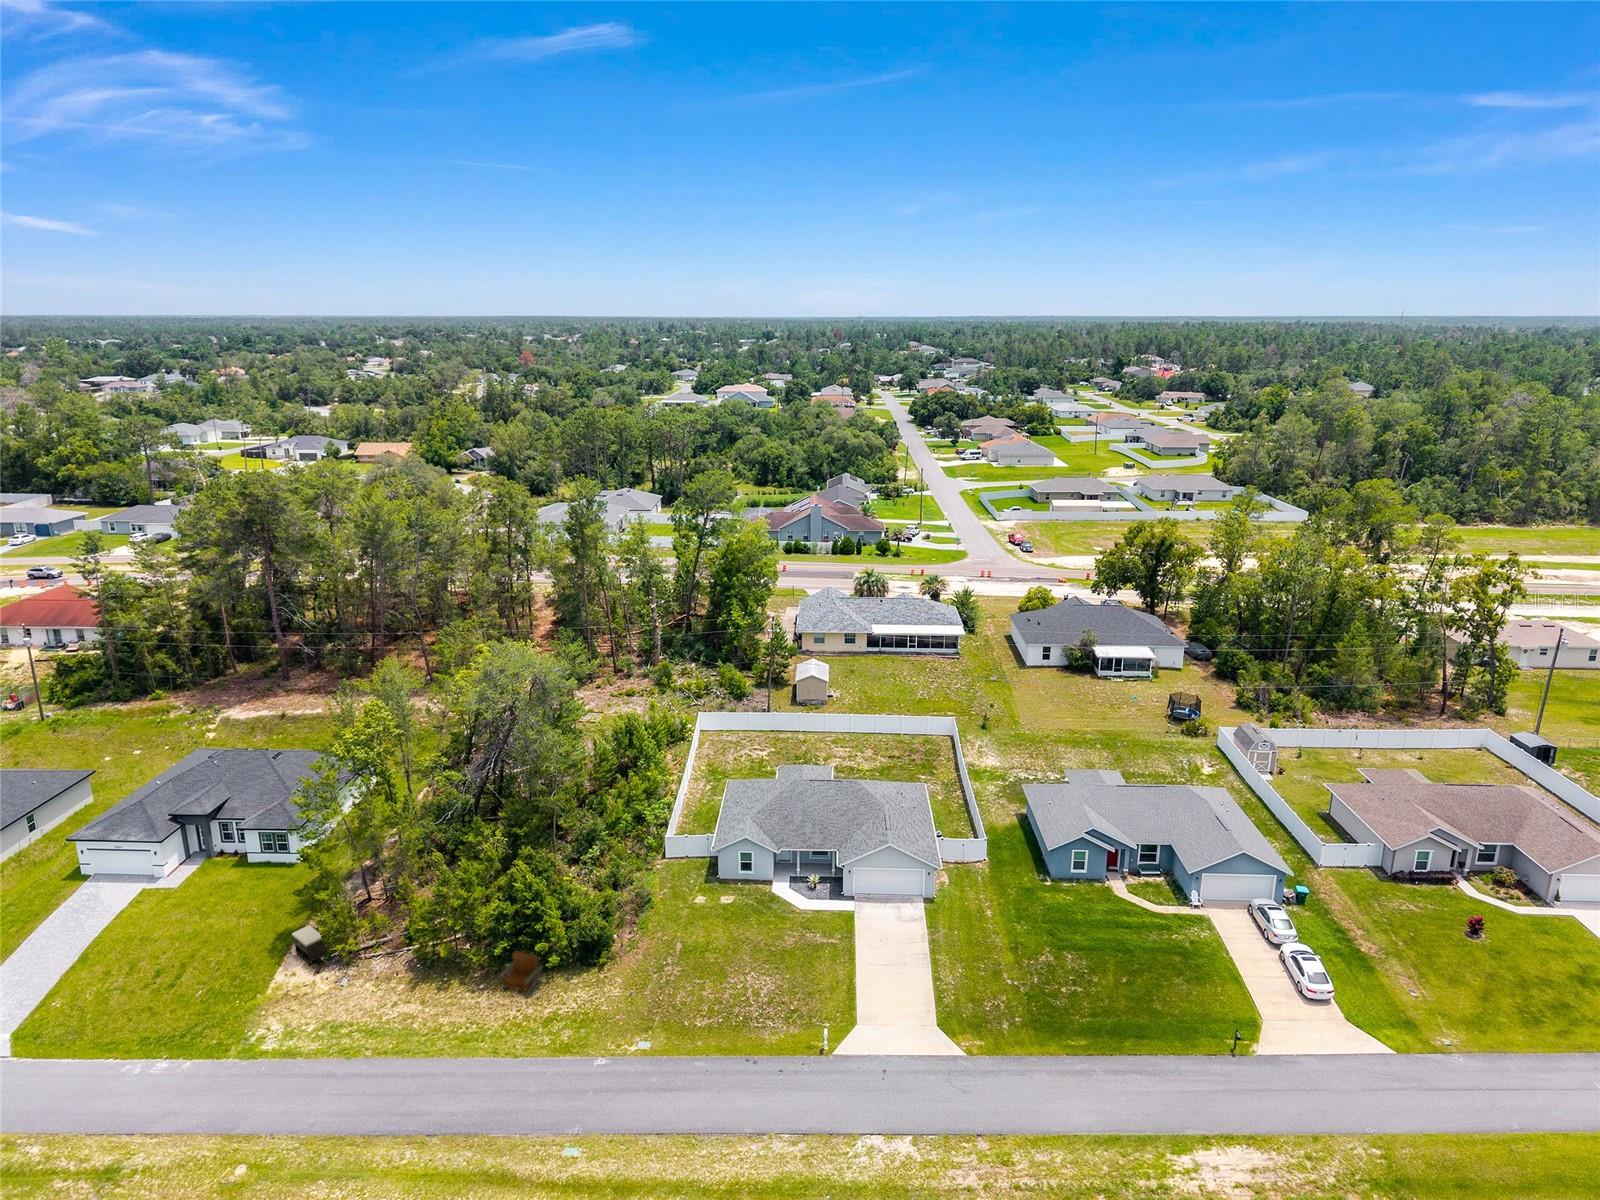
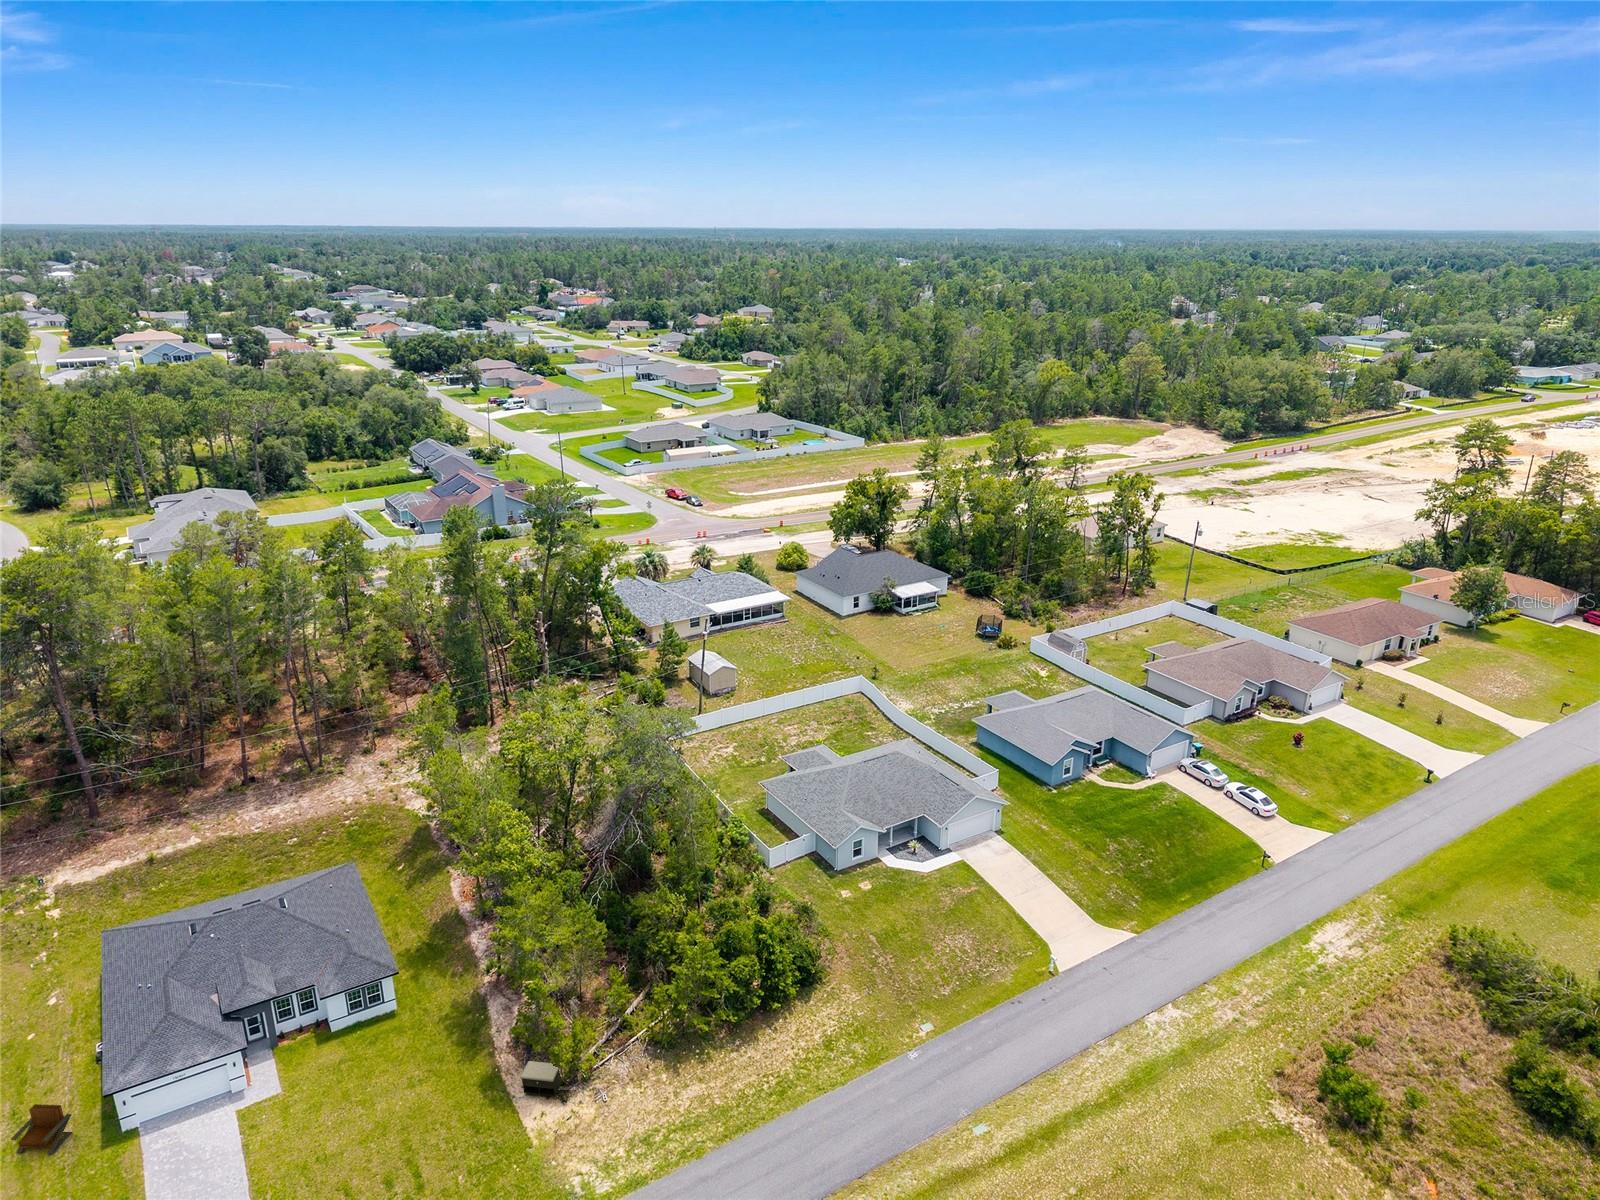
lounge chair: present [499,951,543,998] -> present [11,1104,72,1155]

